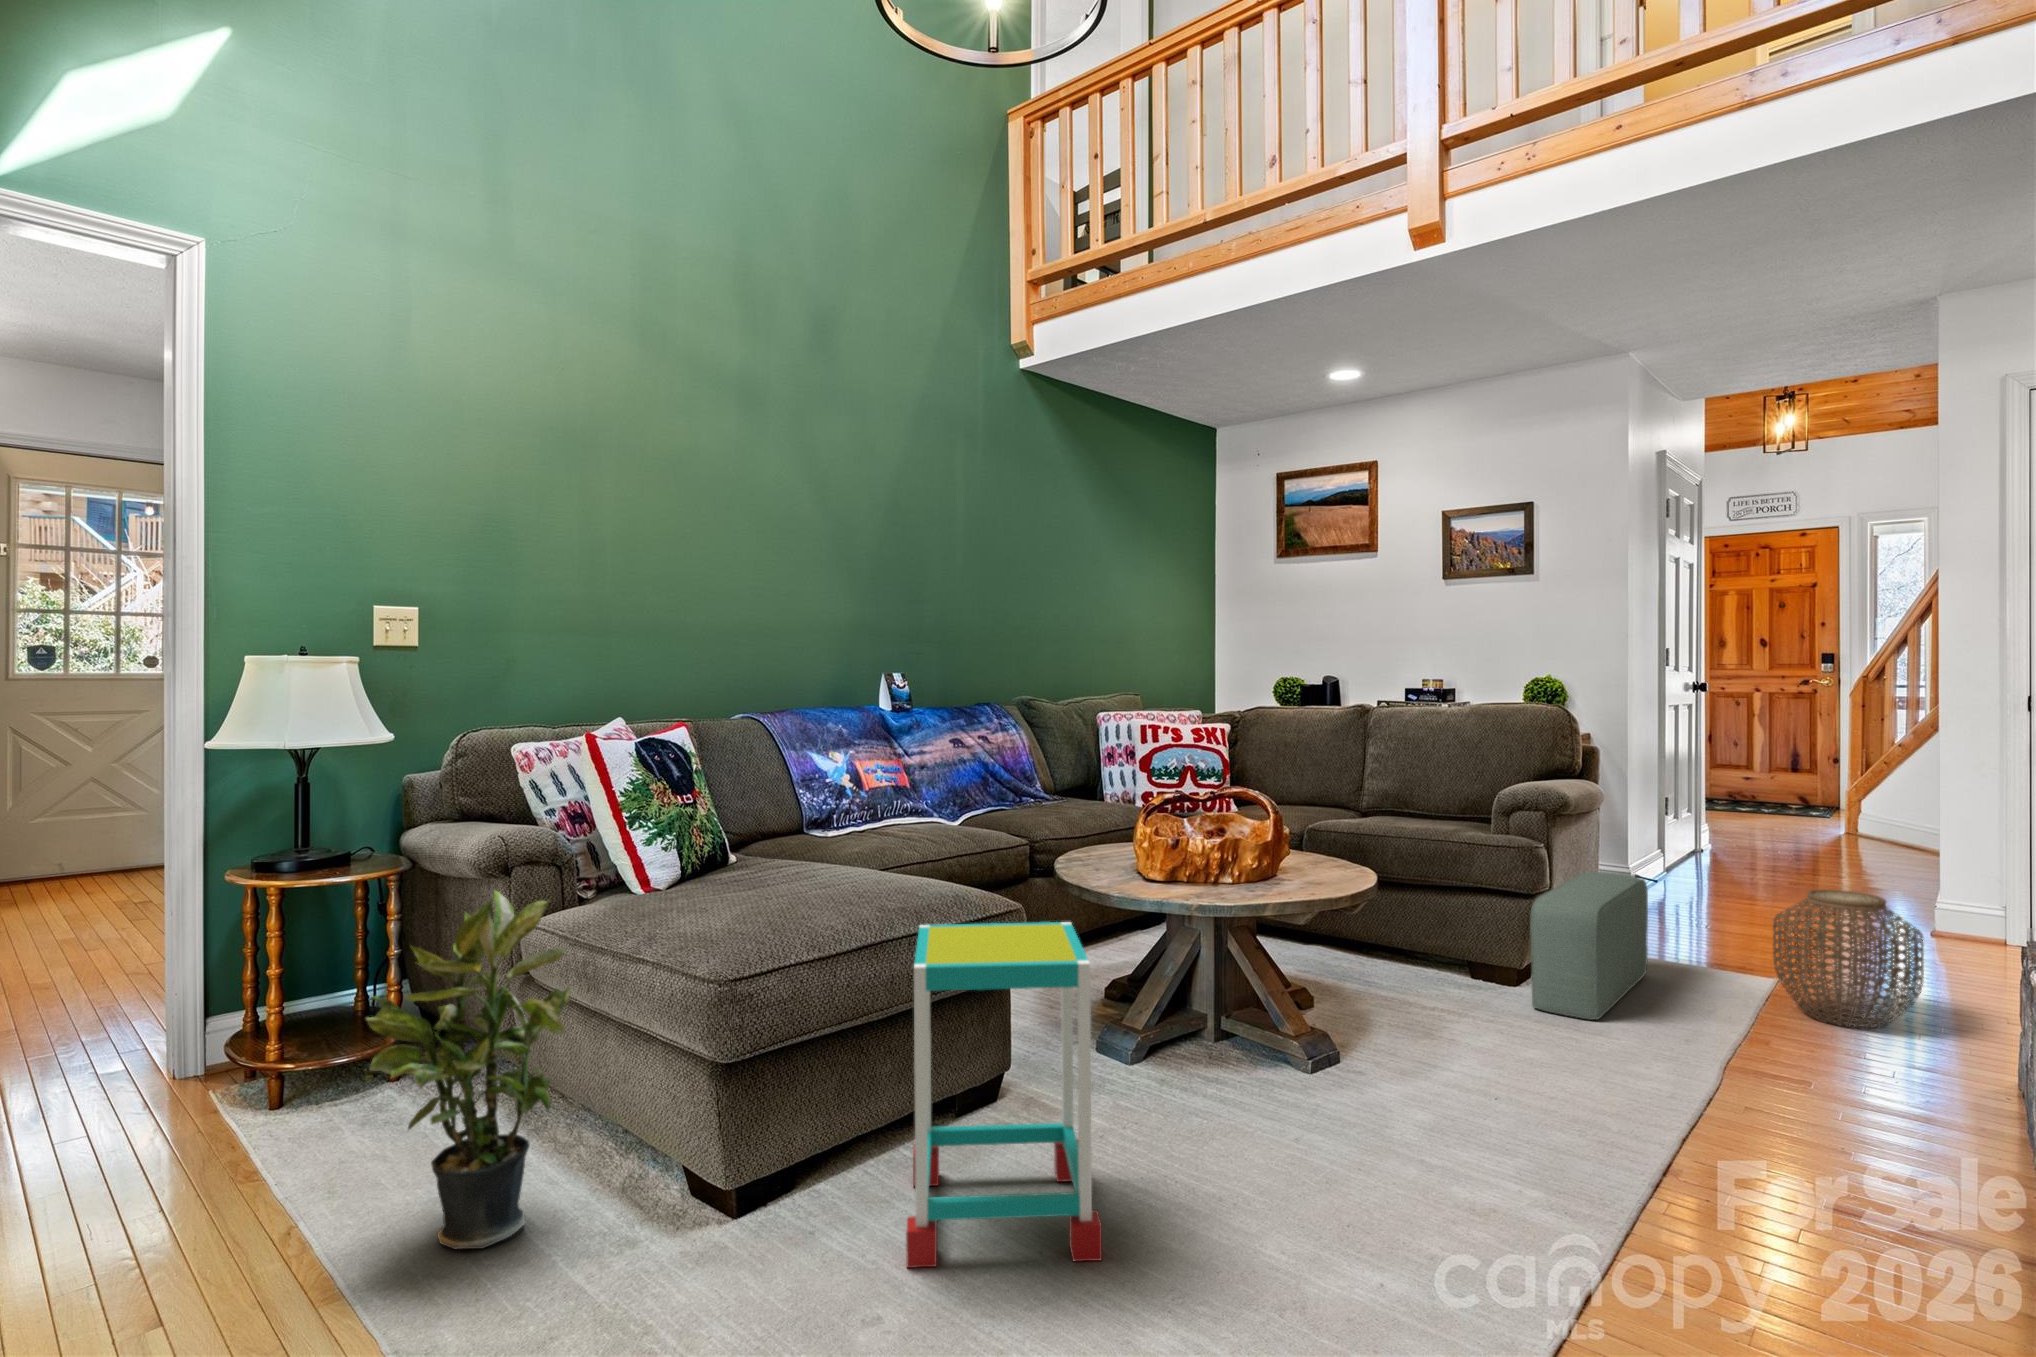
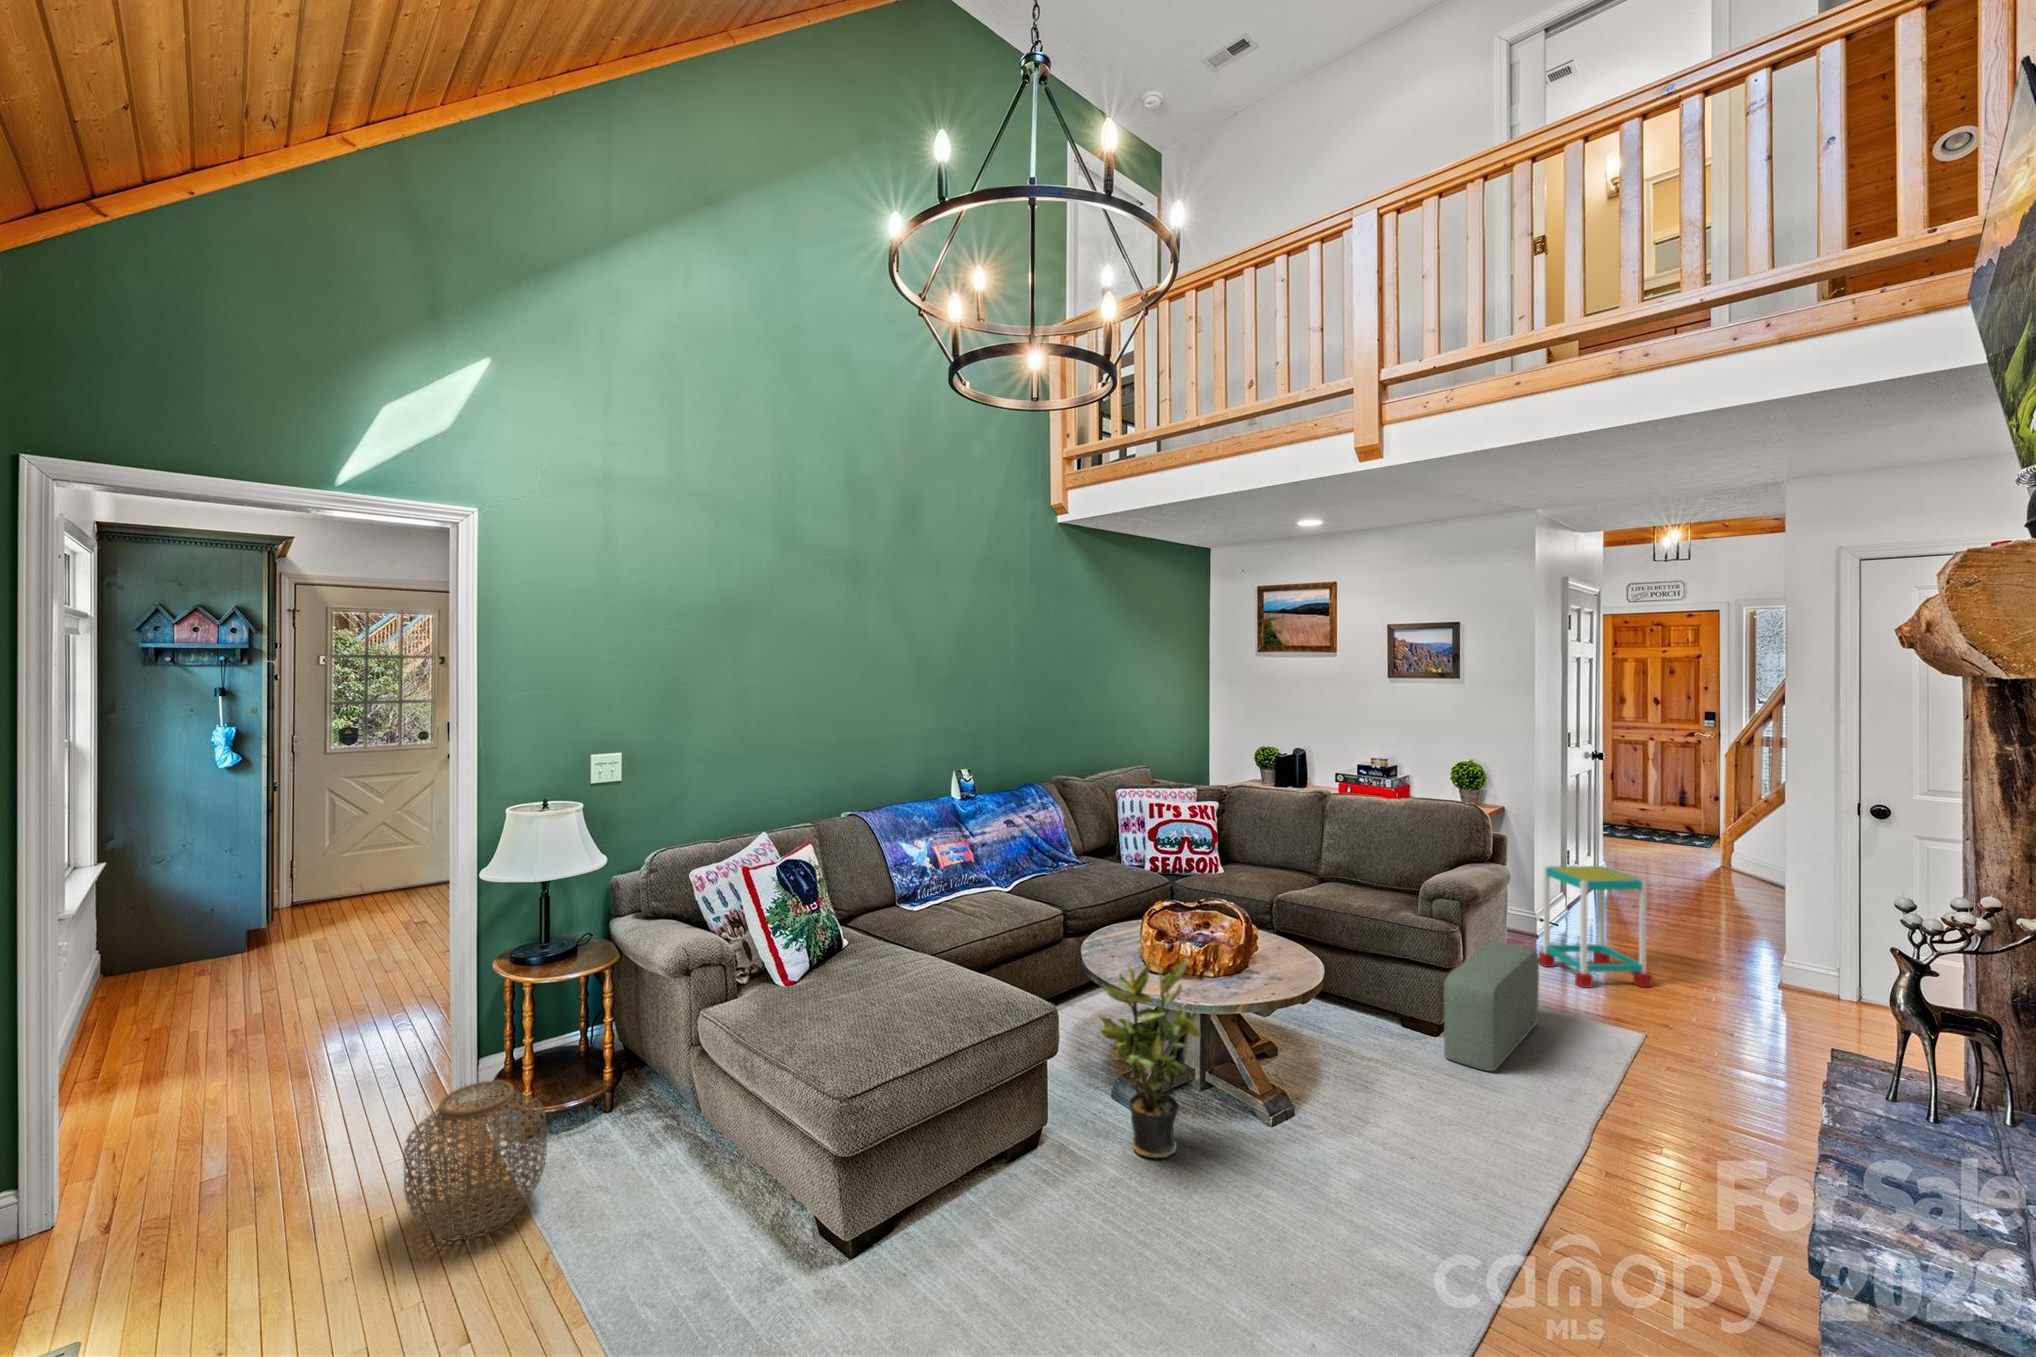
woven basket: present [1773,889,1924,1028] -> present [404,1080,547,1240]
potted plant: present [366,891,571,1249] -> present [1099,955,1201,1158]
side table: present [906,922,1102,1268] -> present [1539,866,1652,988]

